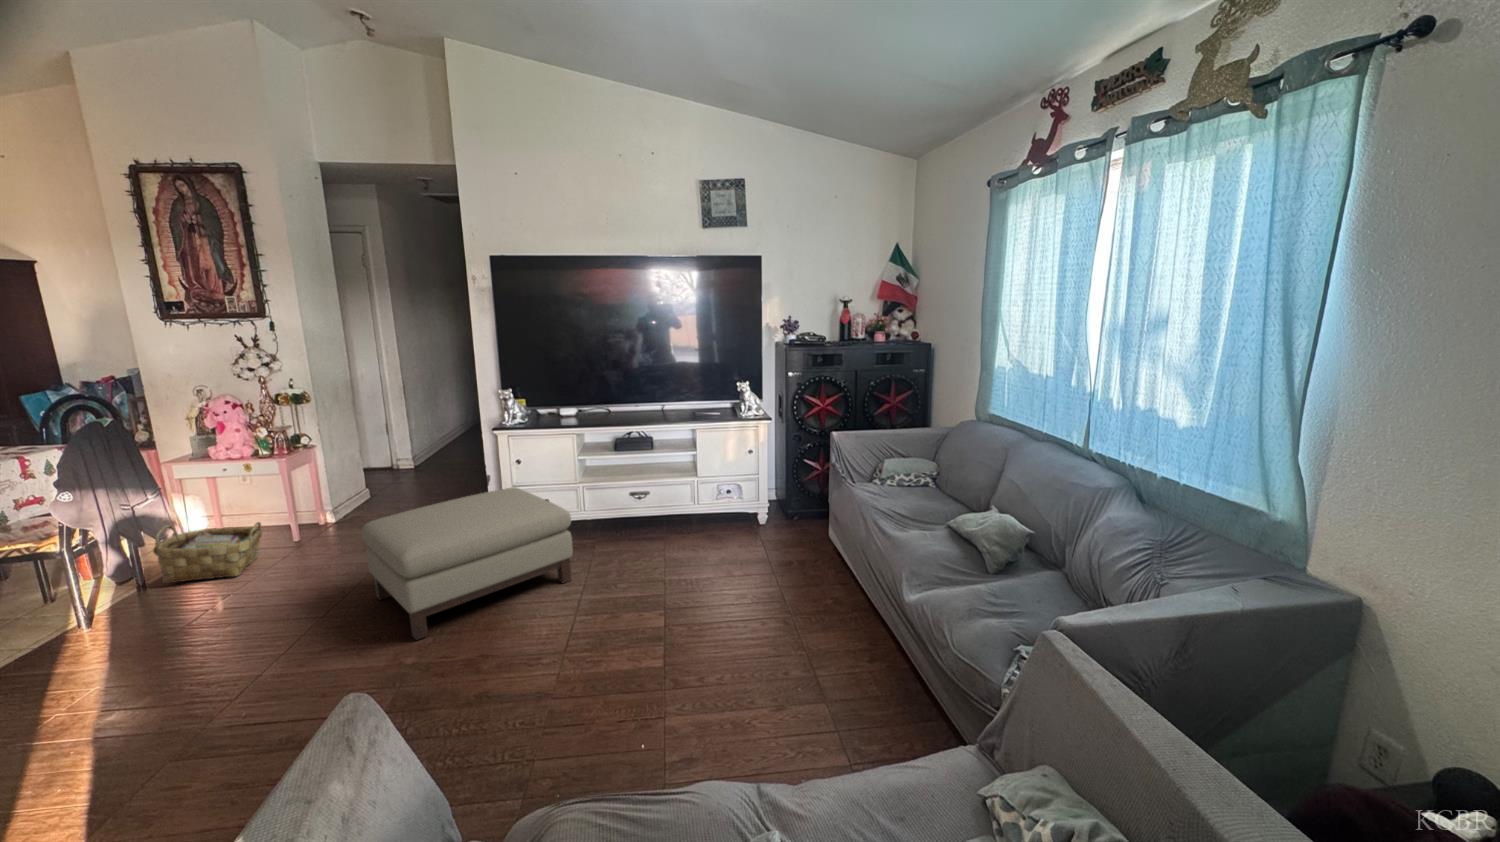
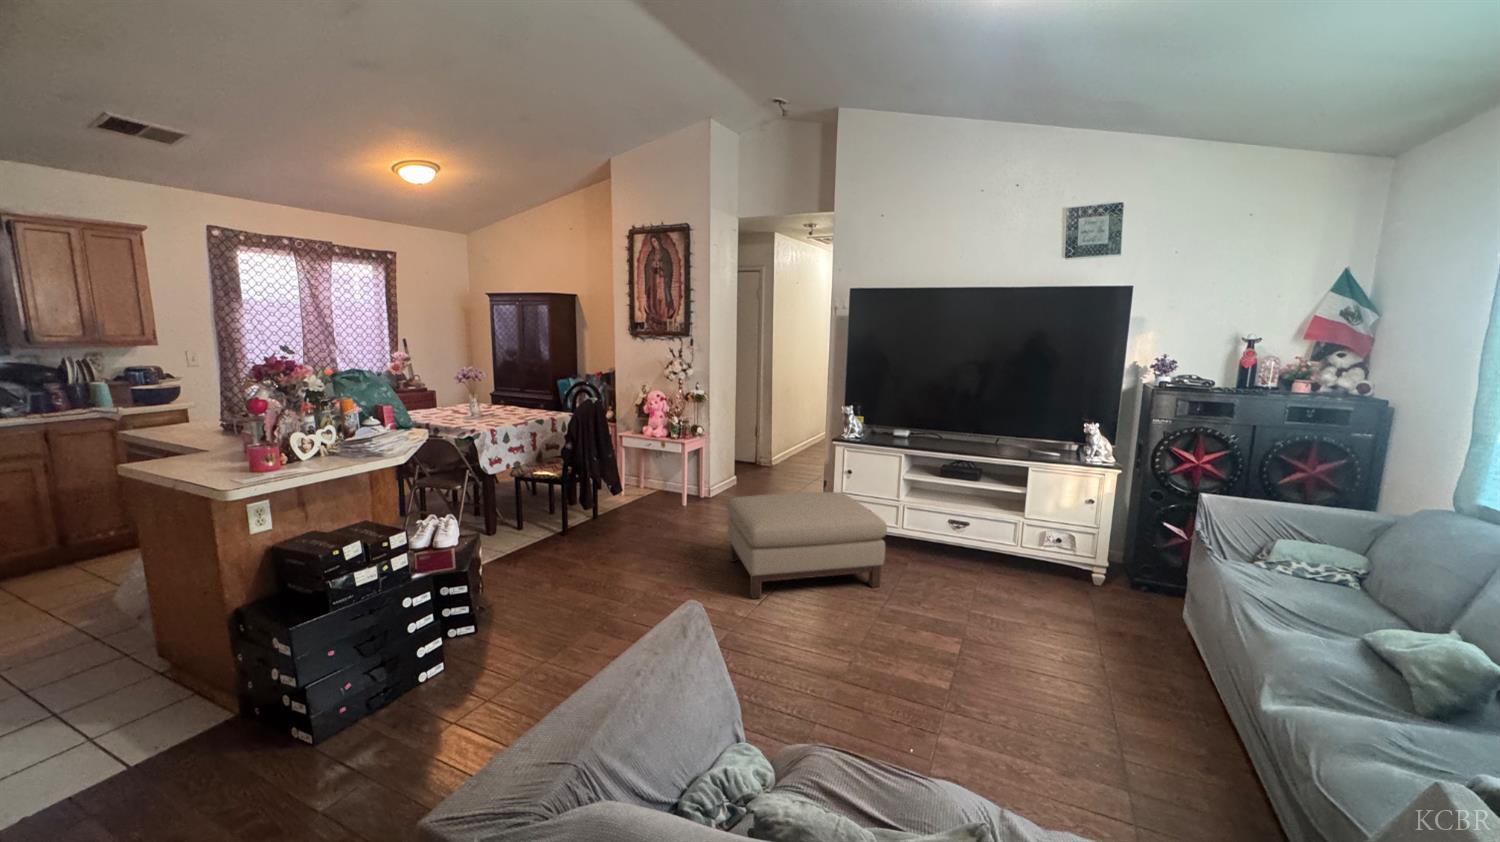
woven basket: present [153,522,262,583] -> none [608,475,666,521]

